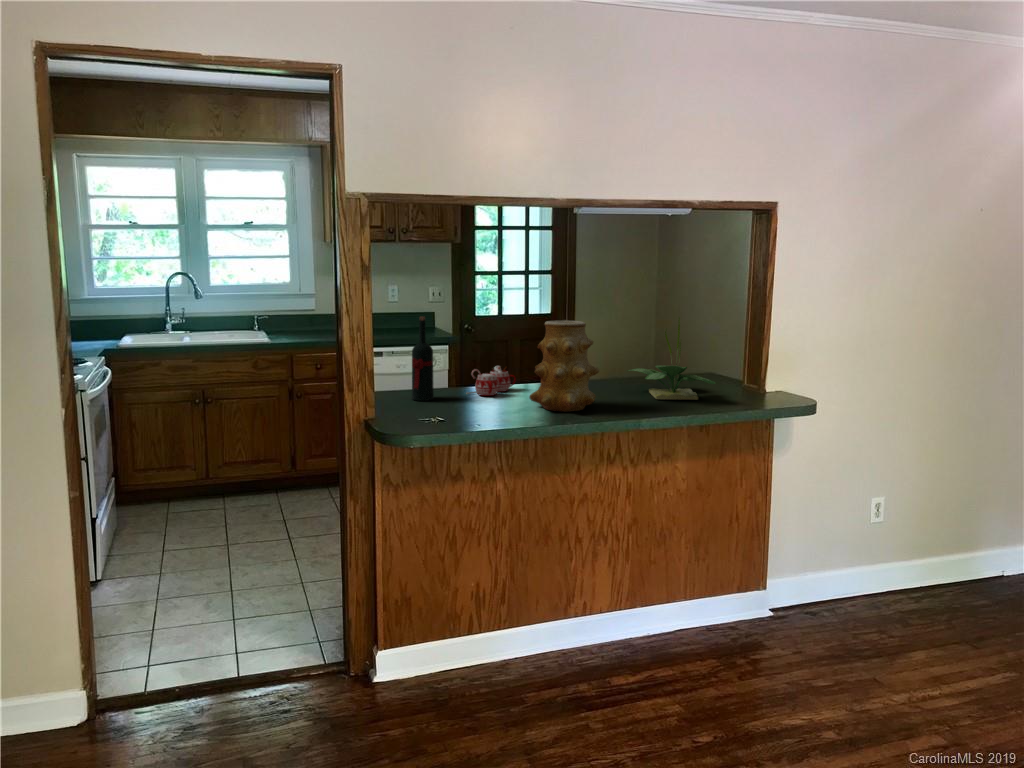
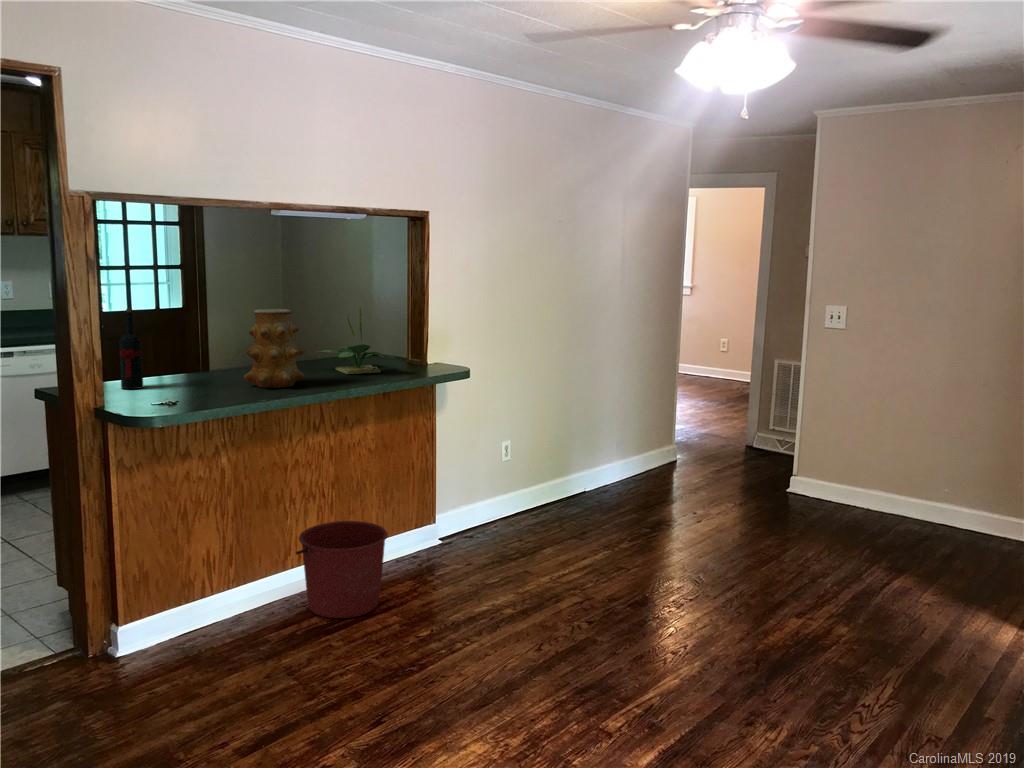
mug: present [466,366,516,396] -> none [172,354,215,381]
bucket: none [569,572,680,695] -> present [296,521,388,618]

